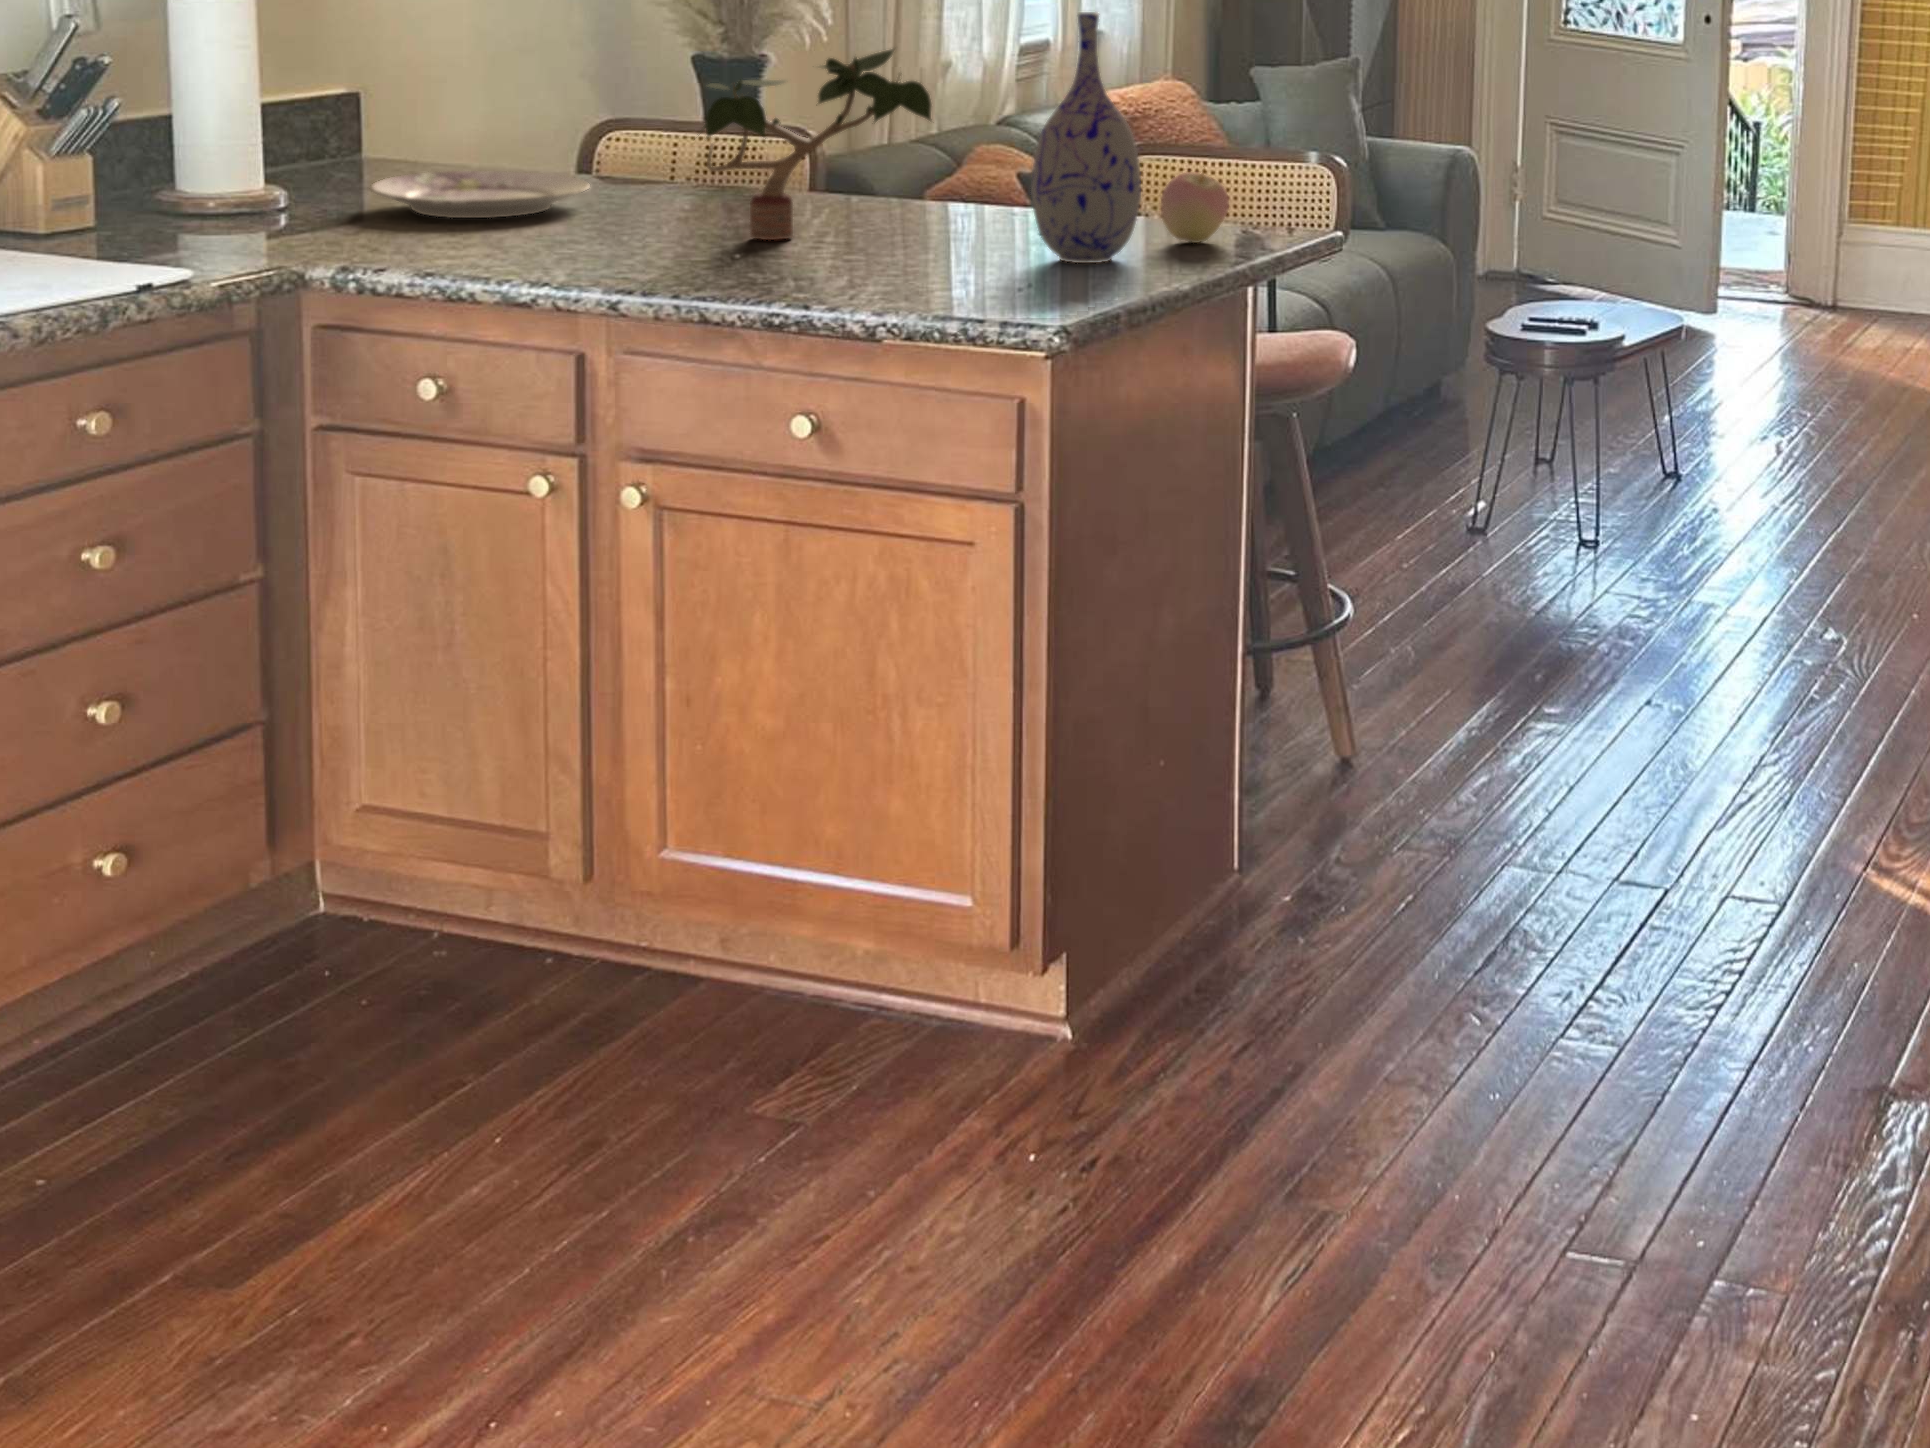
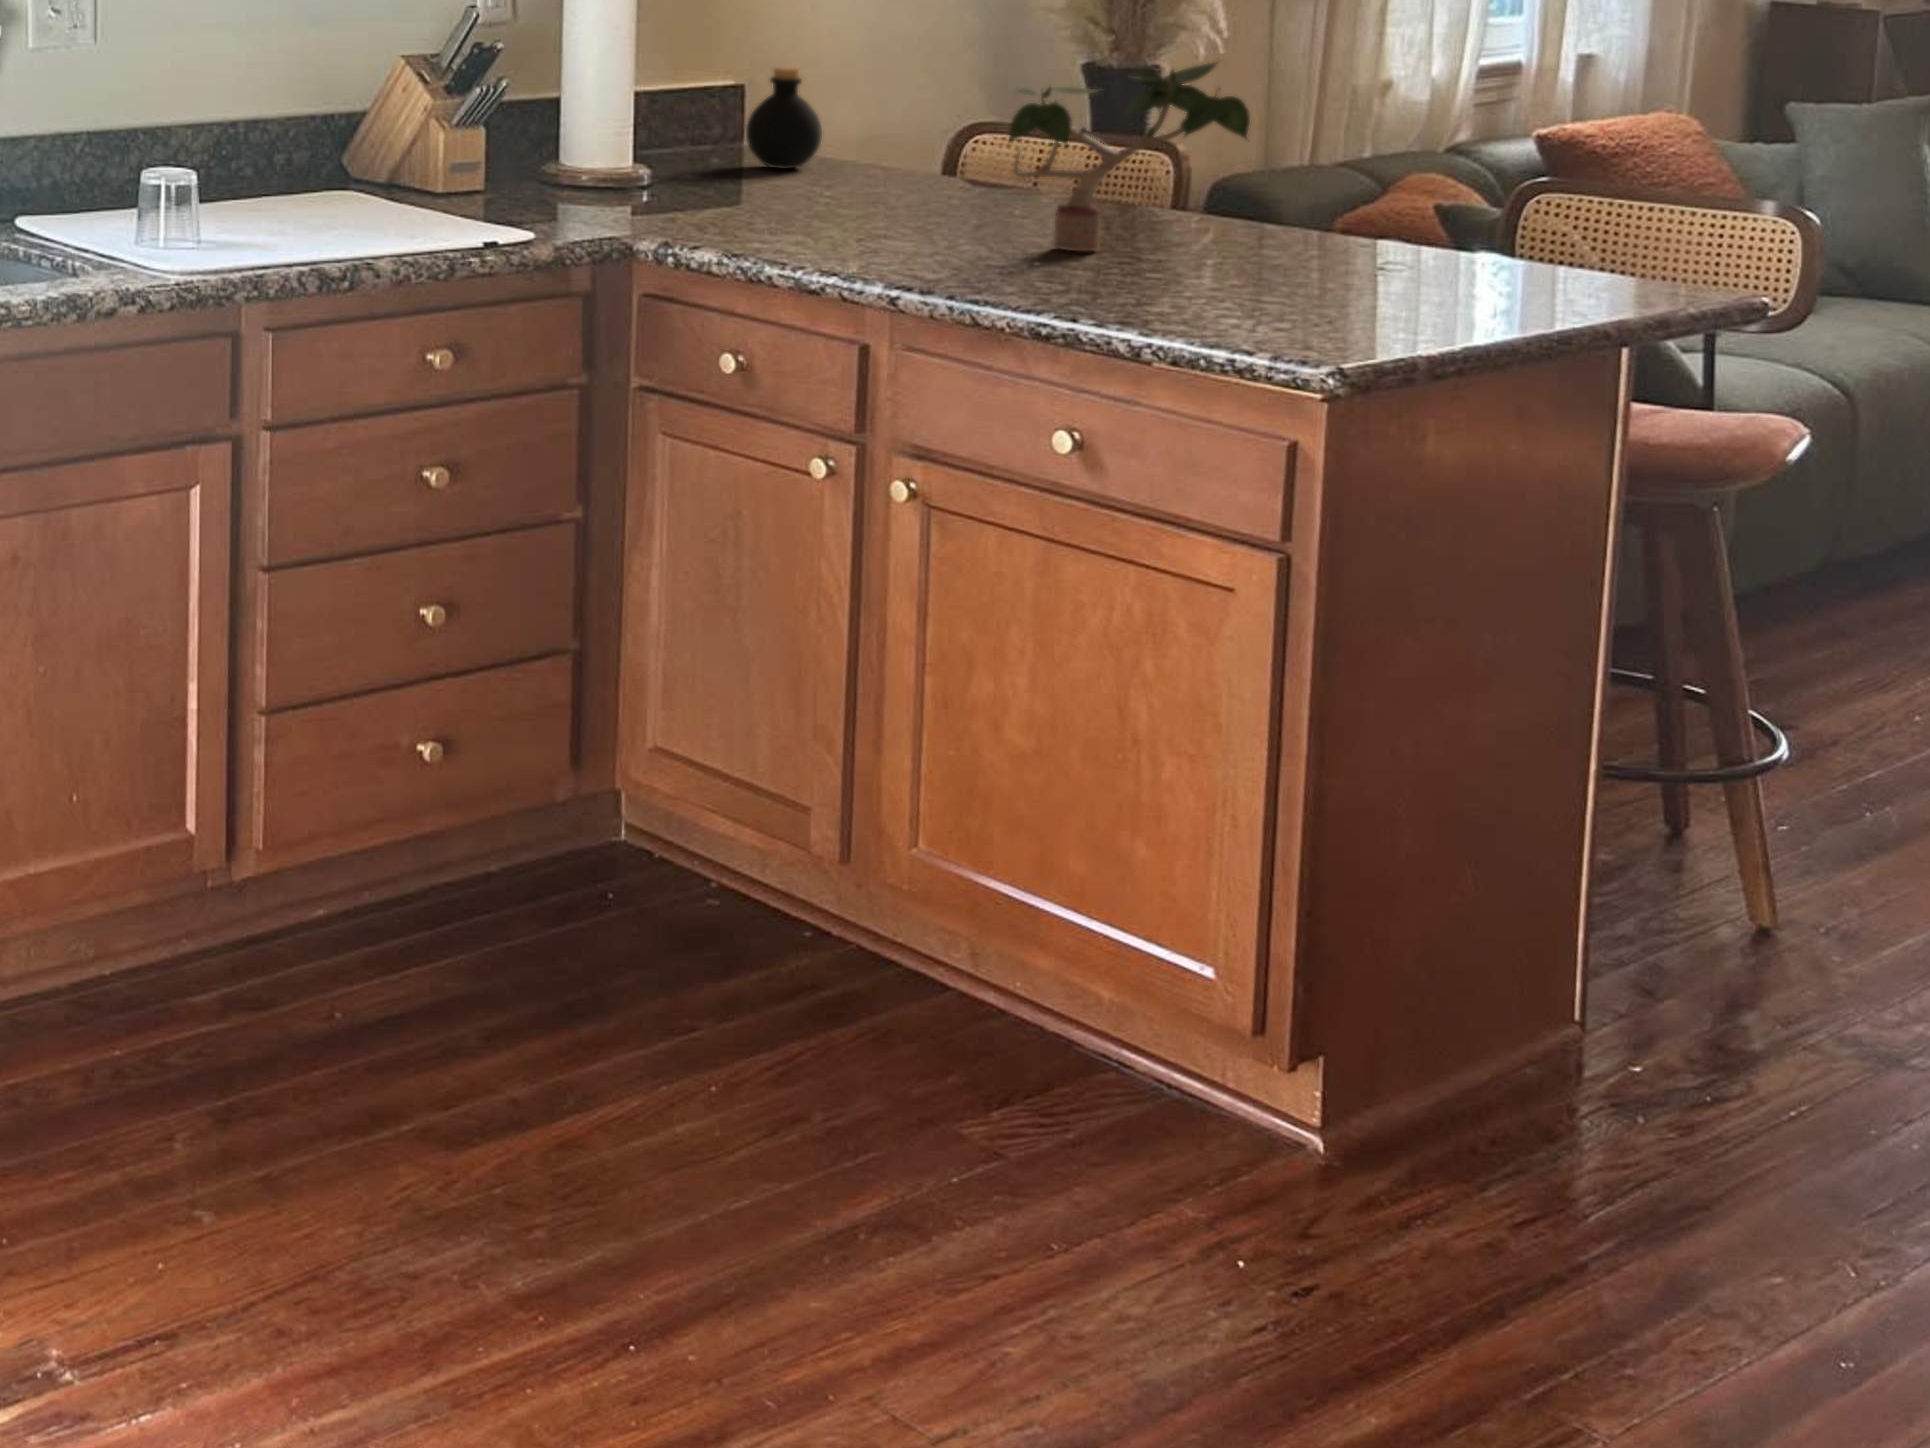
vase: present [1031,12,1141,263] -> none [1350,29,1483,307]
bottle: none [382,72,467,180] -> present [746,67,822,169]
plate: present [370,171,589,218] -> none [715,161,918,208]
apple: present [1161,172,1229,243] -> none [1518,210,1607,297]

